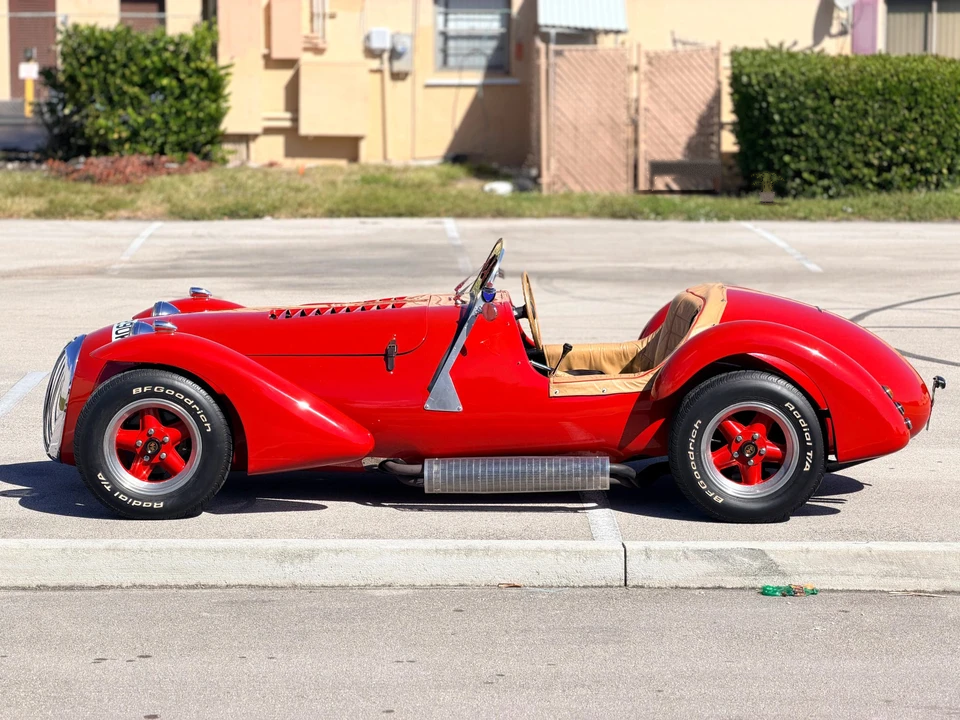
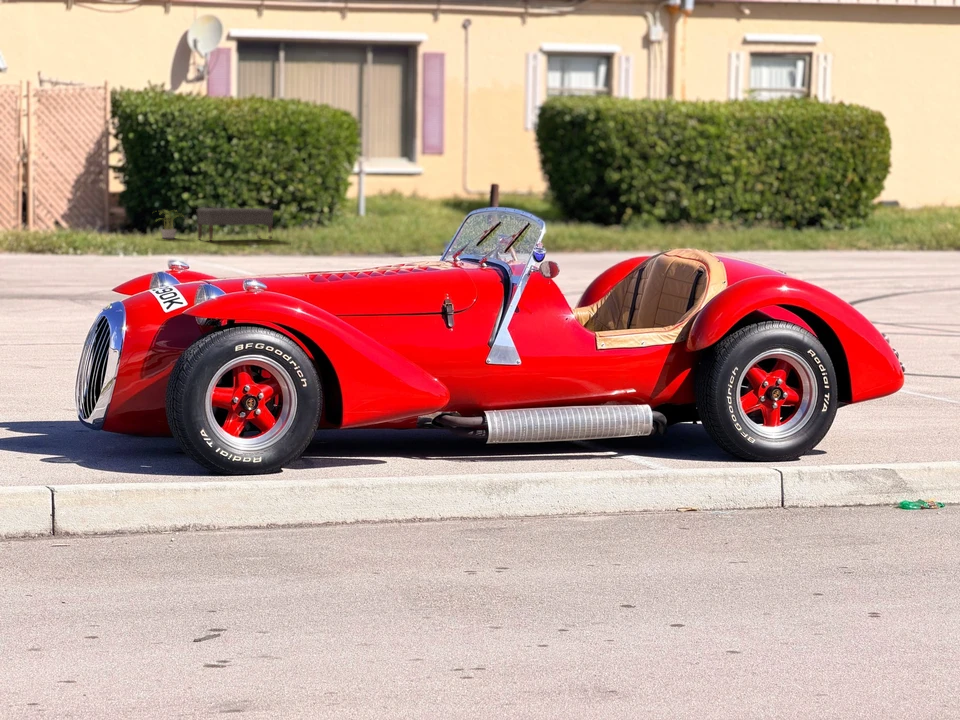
bench: present [648,159,721,190] -> present [197,208,274,241]

